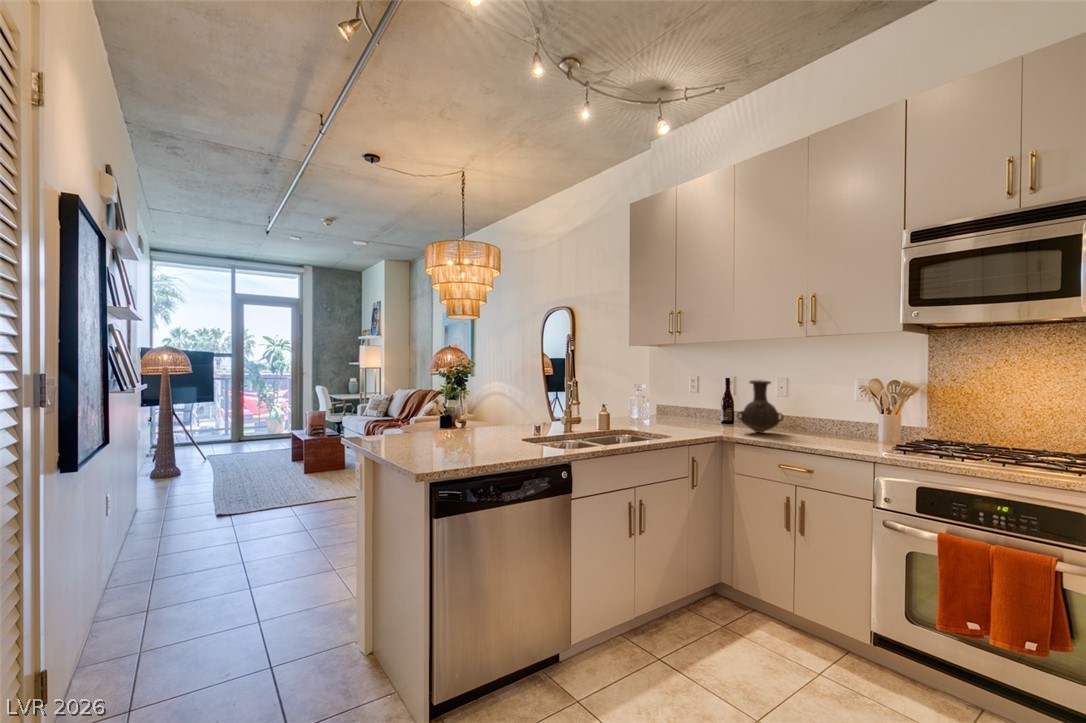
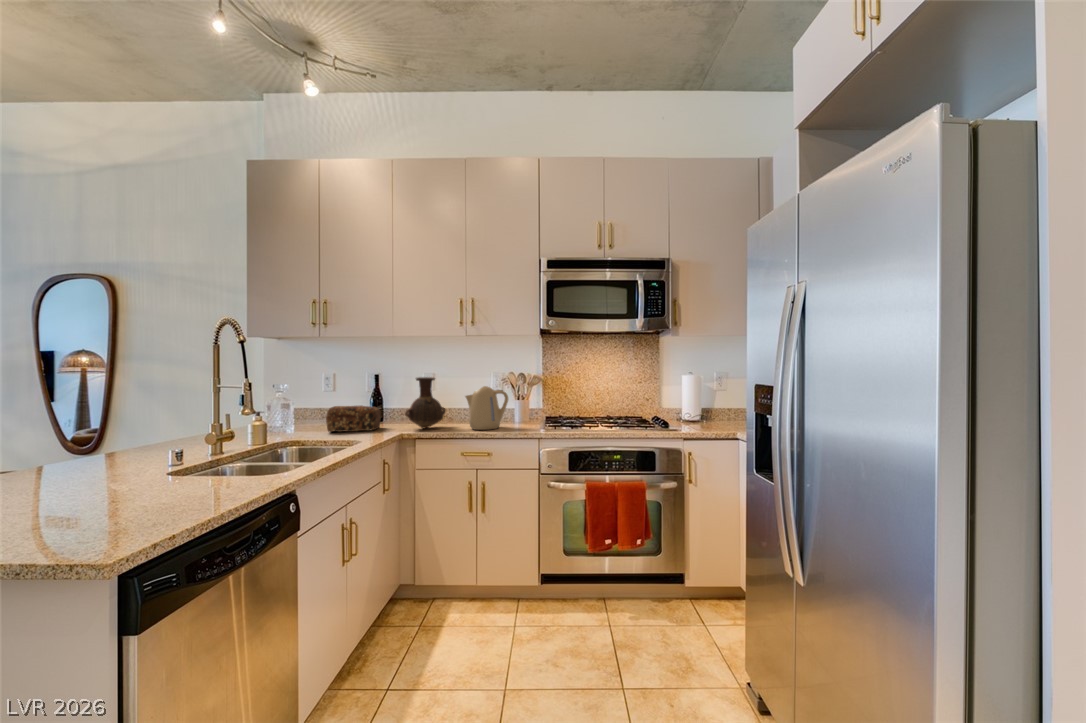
kettle: none [795,394,848,444] -> present [465,386,508,430]
bread loaf: none [675,402,725,428] -> present [326,406,381,432]

